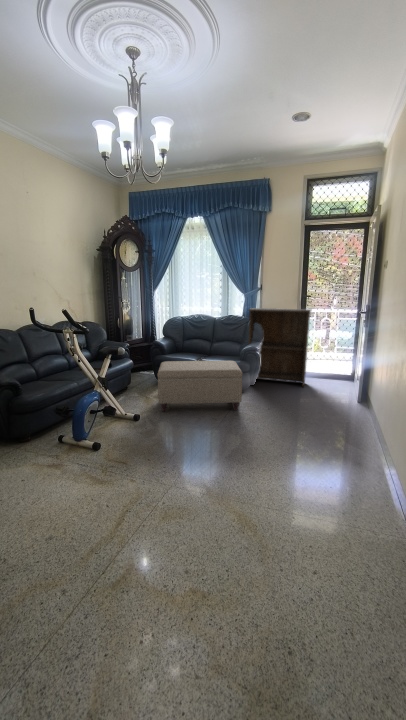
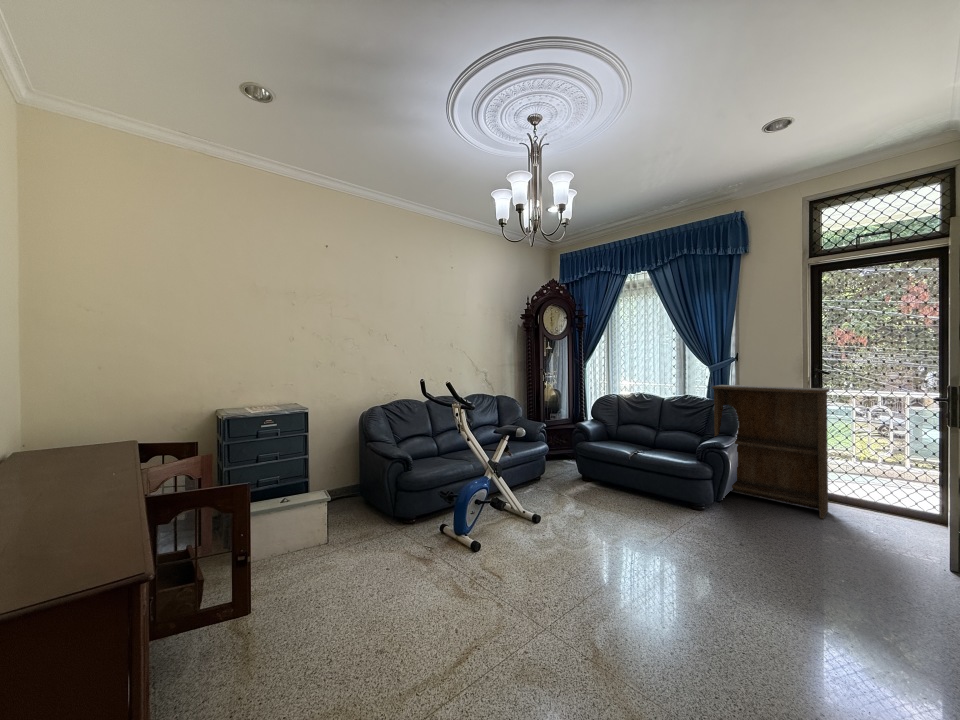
ottoman: present [157,361,243,412] -> none [565,450,691,536]

